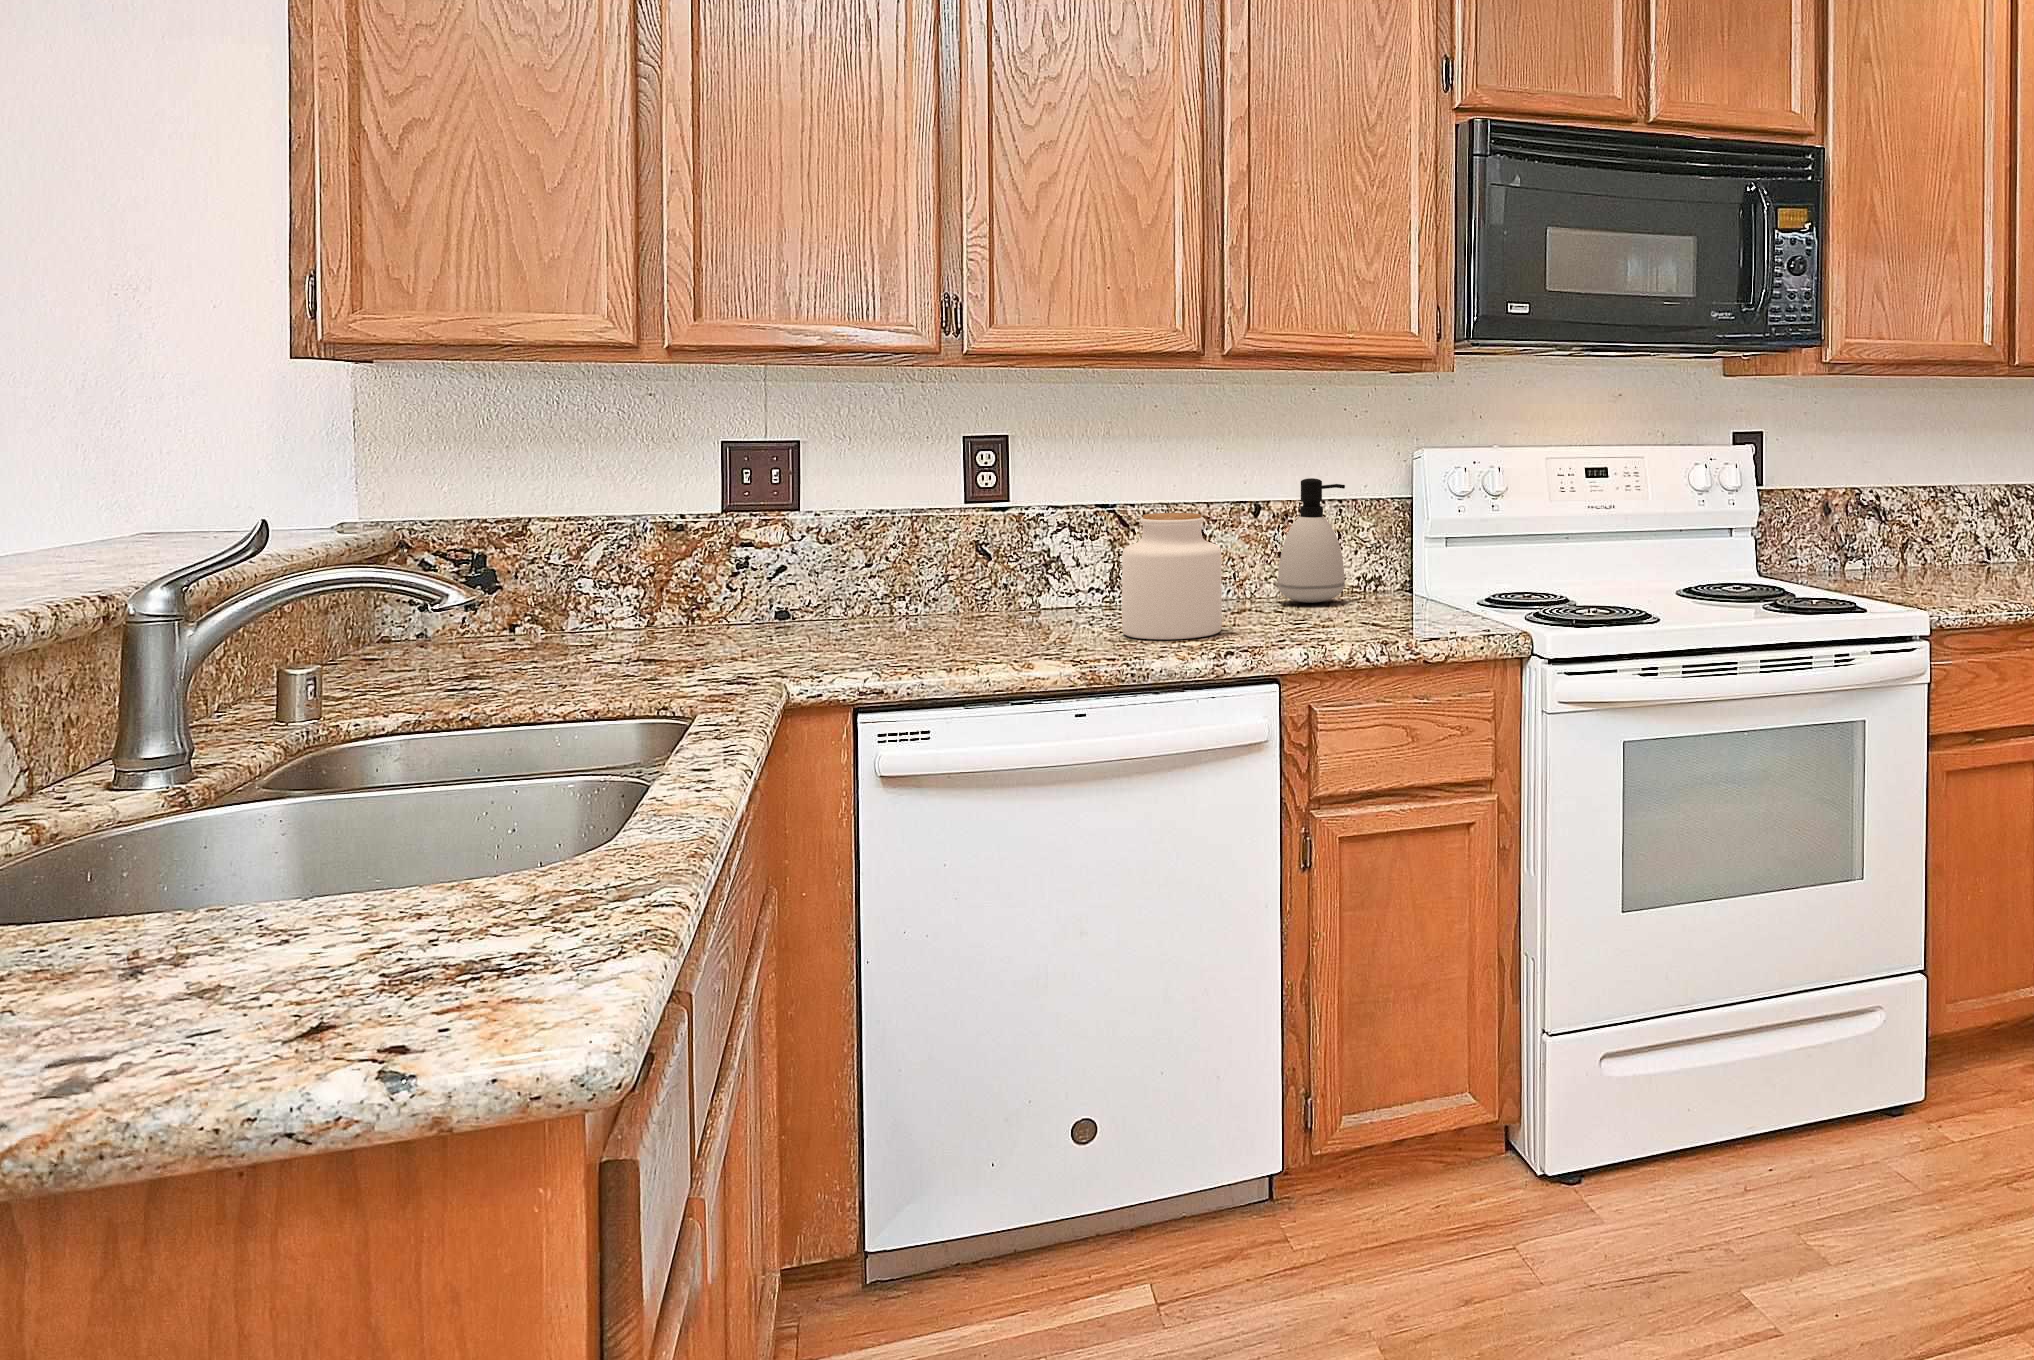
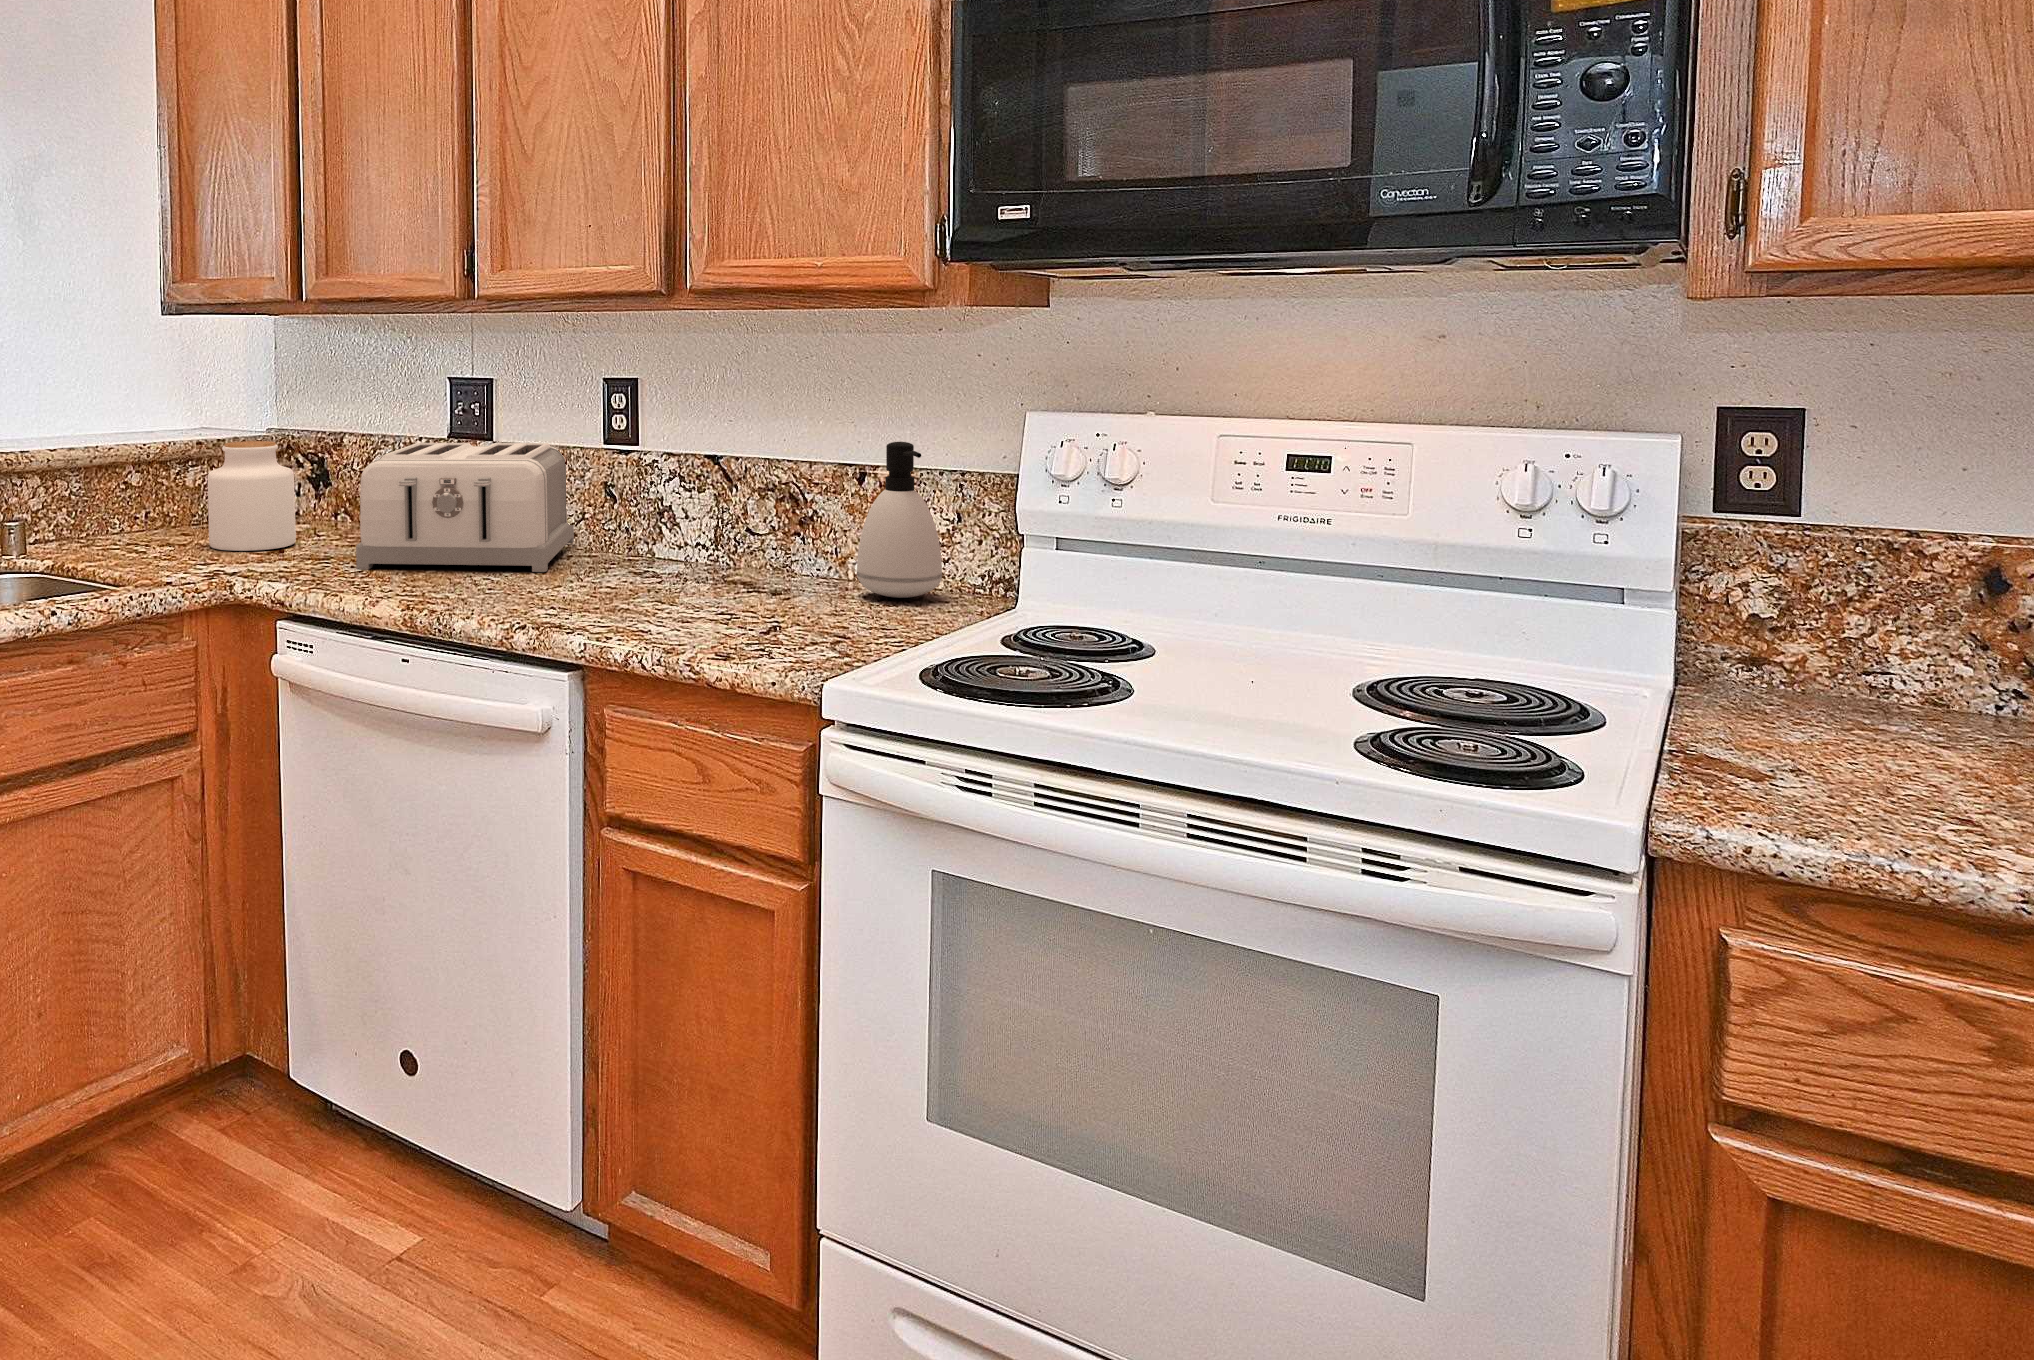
toaster: none [705,508,1002,658] -> present [356,443,574,572]
jar: present [1122,513,1222,639] -> present [208,441,296,551]

